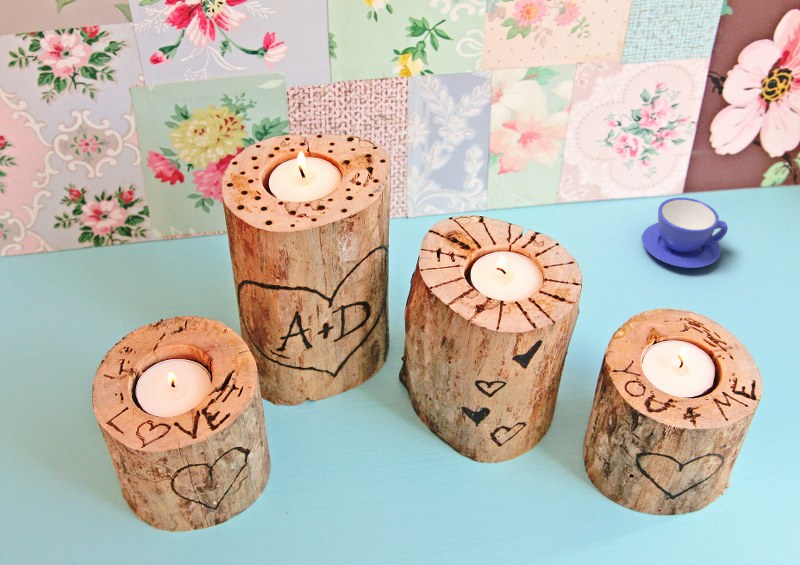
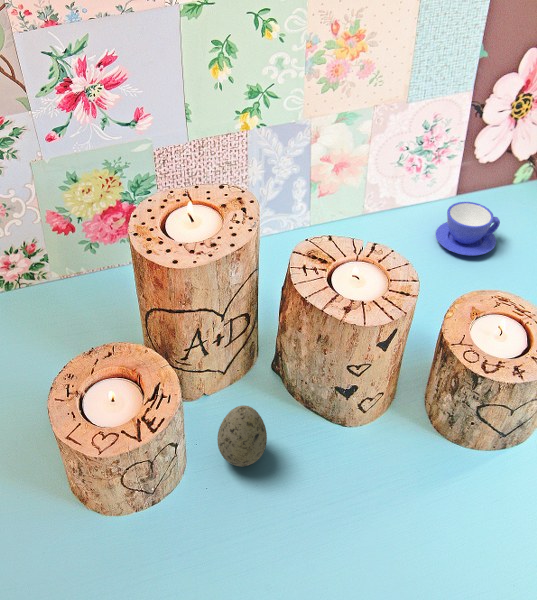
decorative egg: none [302,413,364,491] -> present [217,405,267,466]

